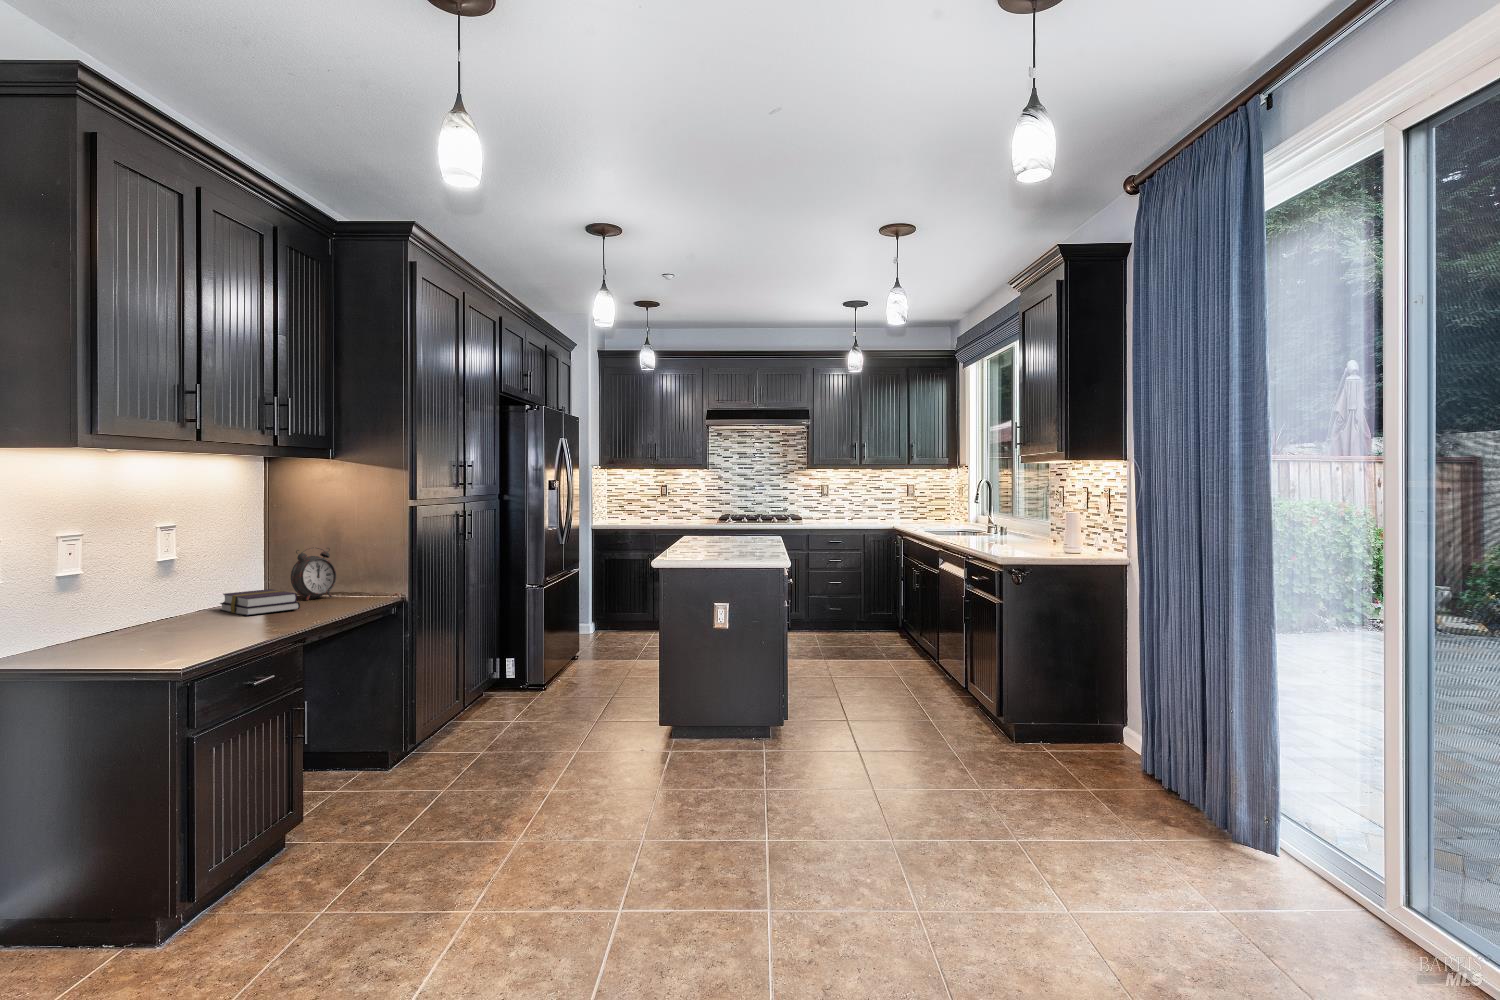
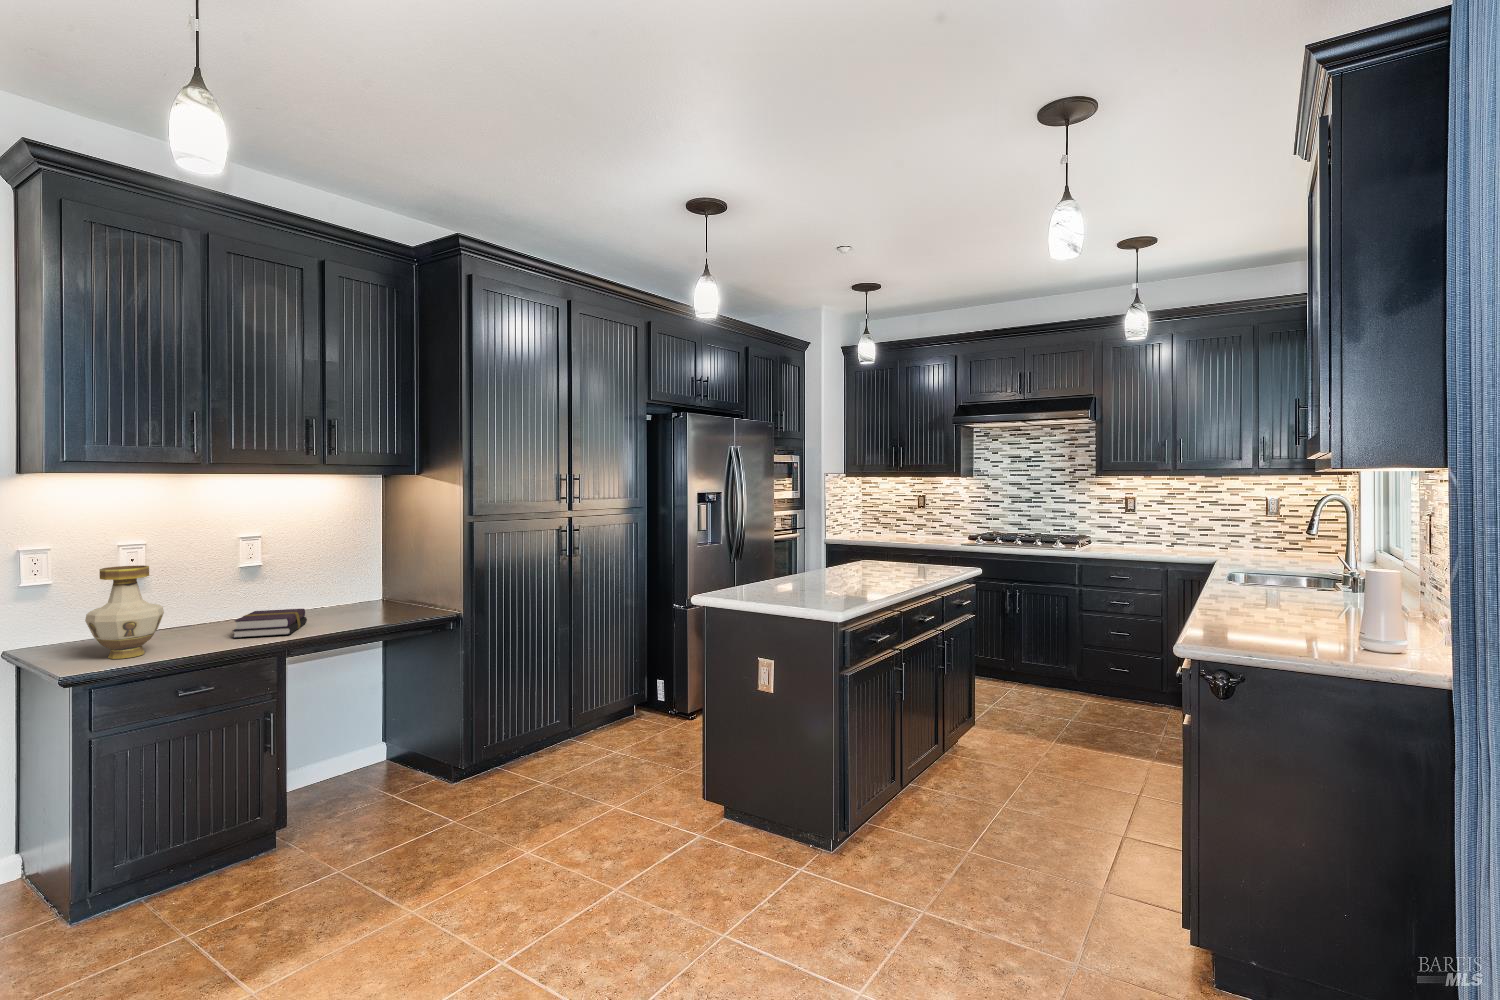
vase: none [152,540,224,634] -> present [85,565,164,659]
alarm clock: present [291,548,336,600] -> none [336,568,384,621]

